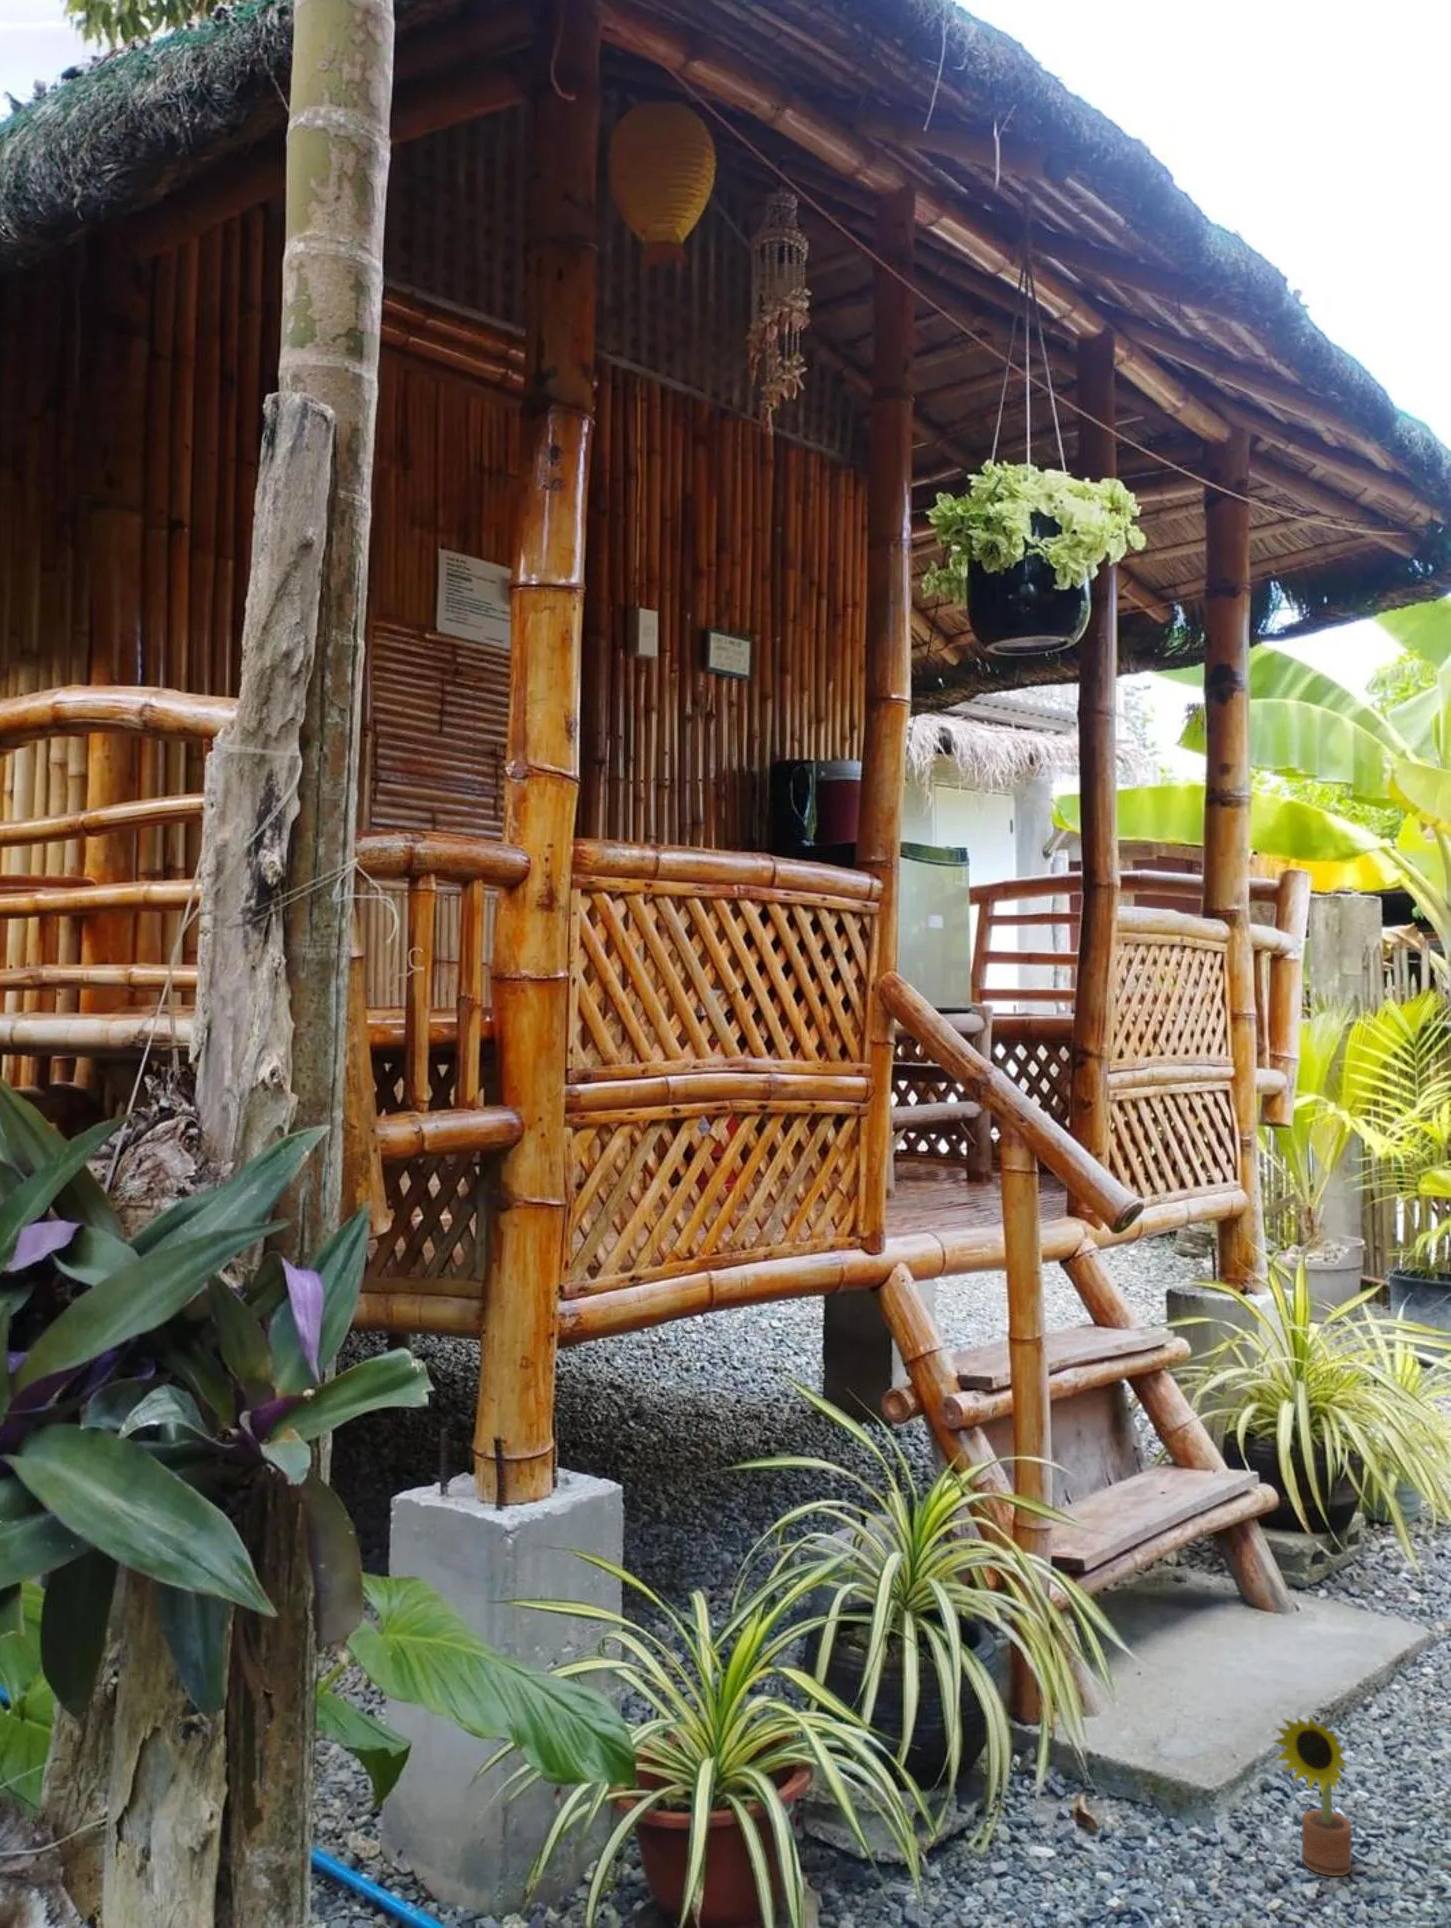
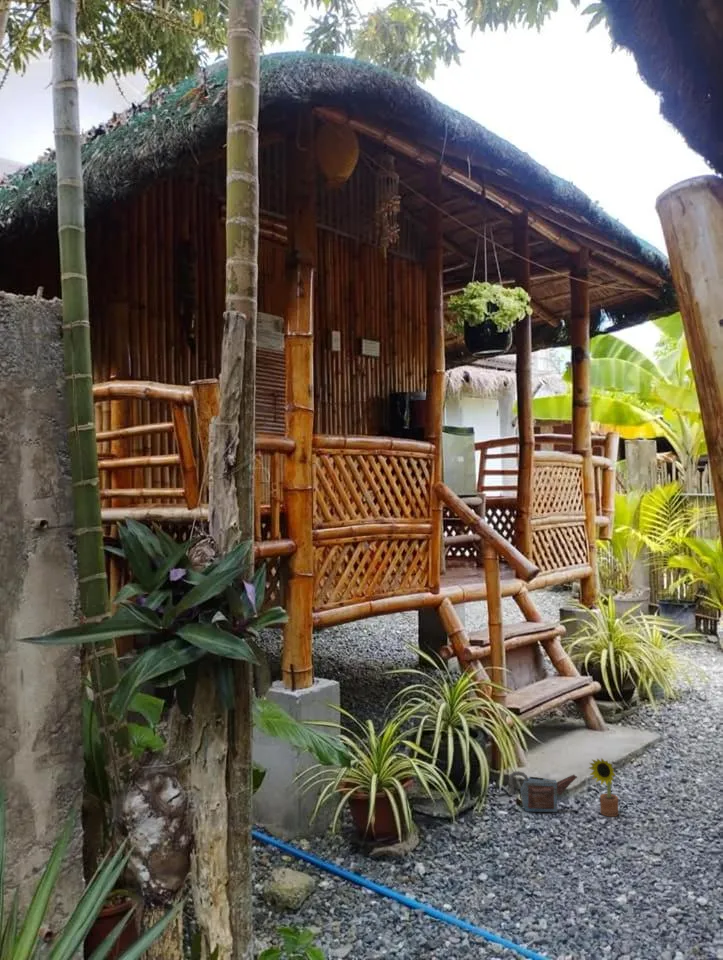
watering can: none [1056,1741,1242,1857] -> present [508,771,577,812]

